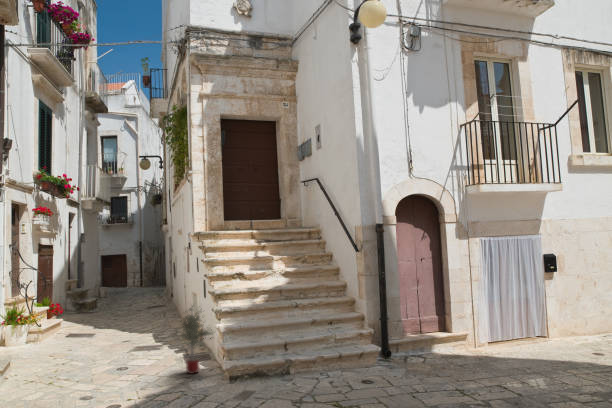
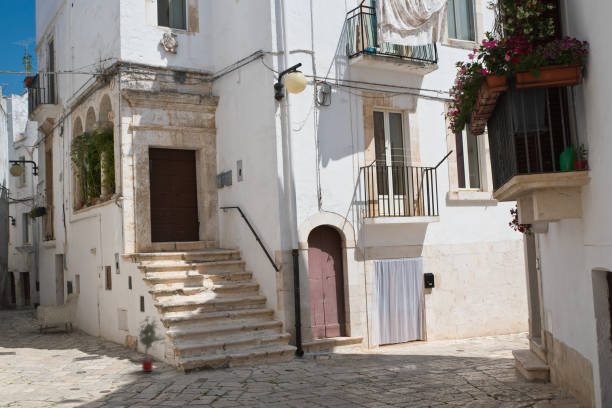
chair: none [136,275,173,316] -> present [38,293,79,335]

